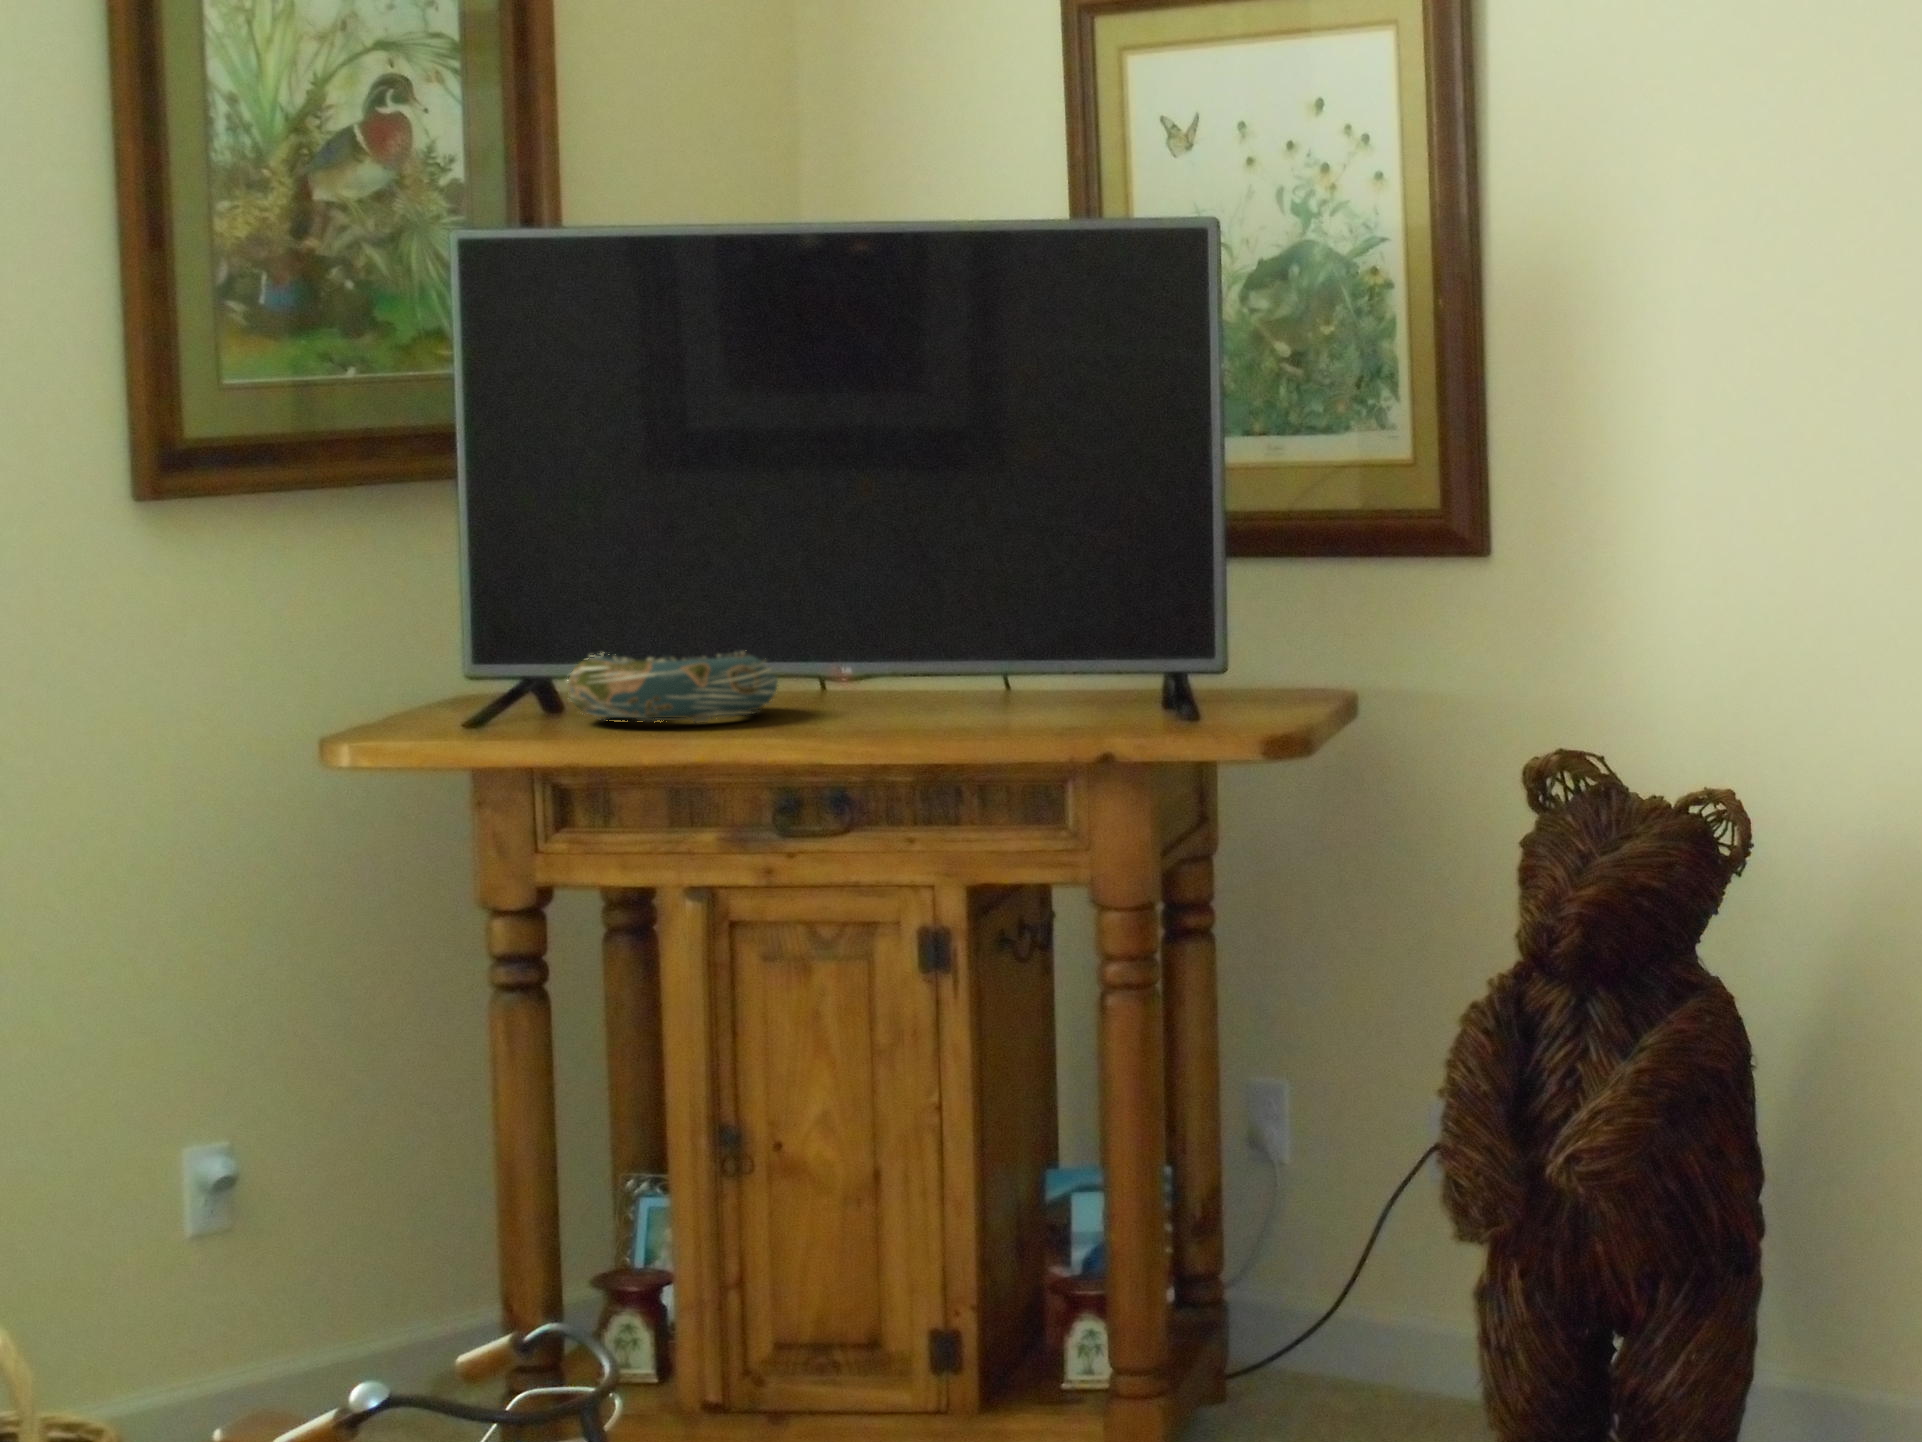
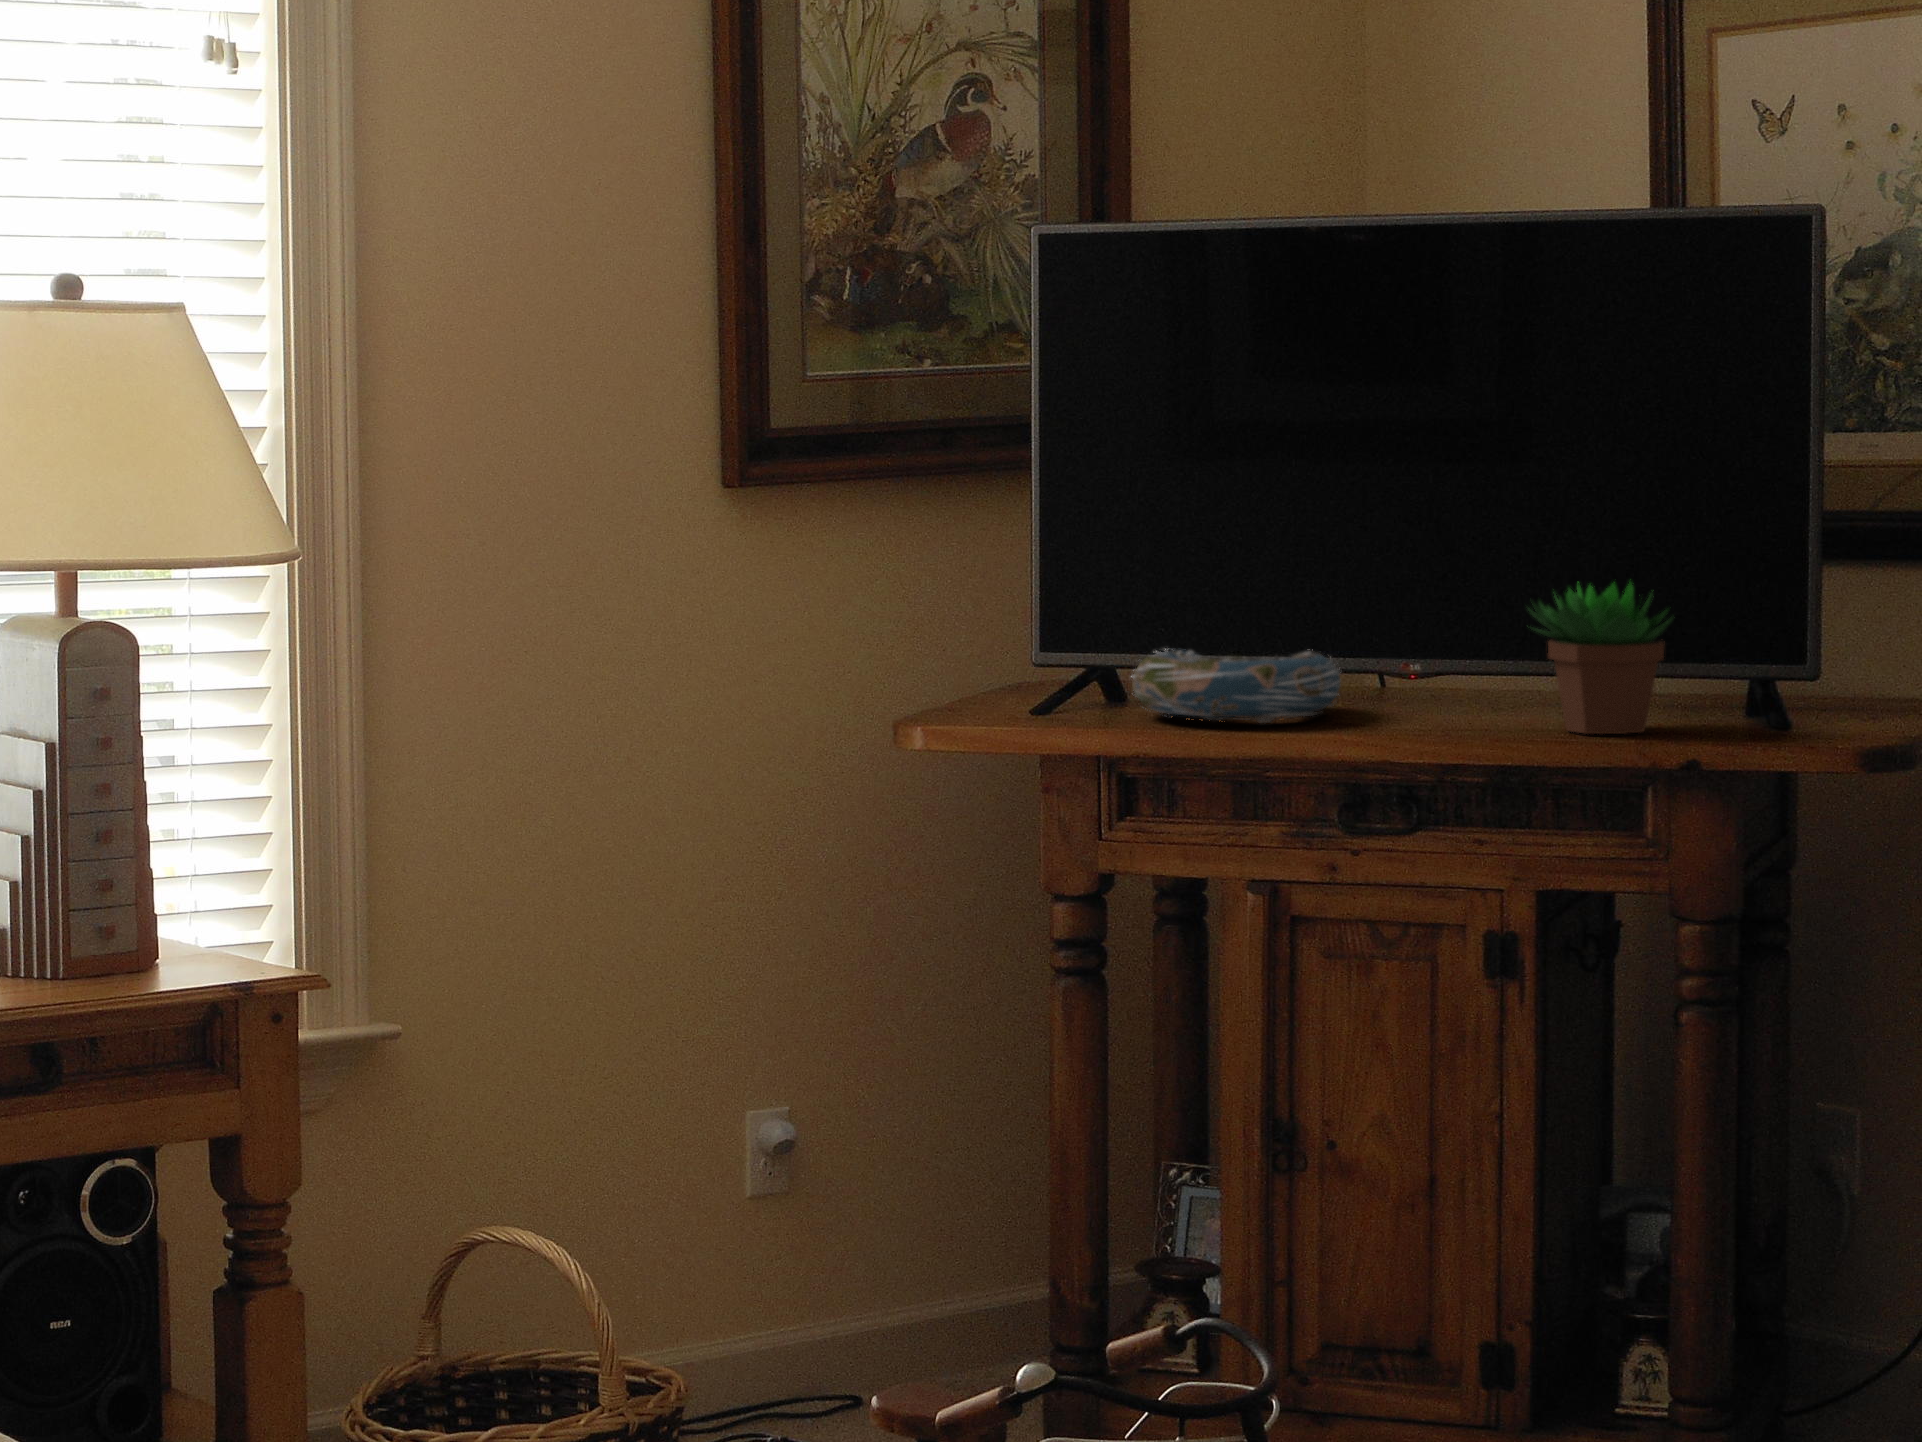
succulent plant: none [948,568,1095,721] -> present [1529,582,1672,734]

